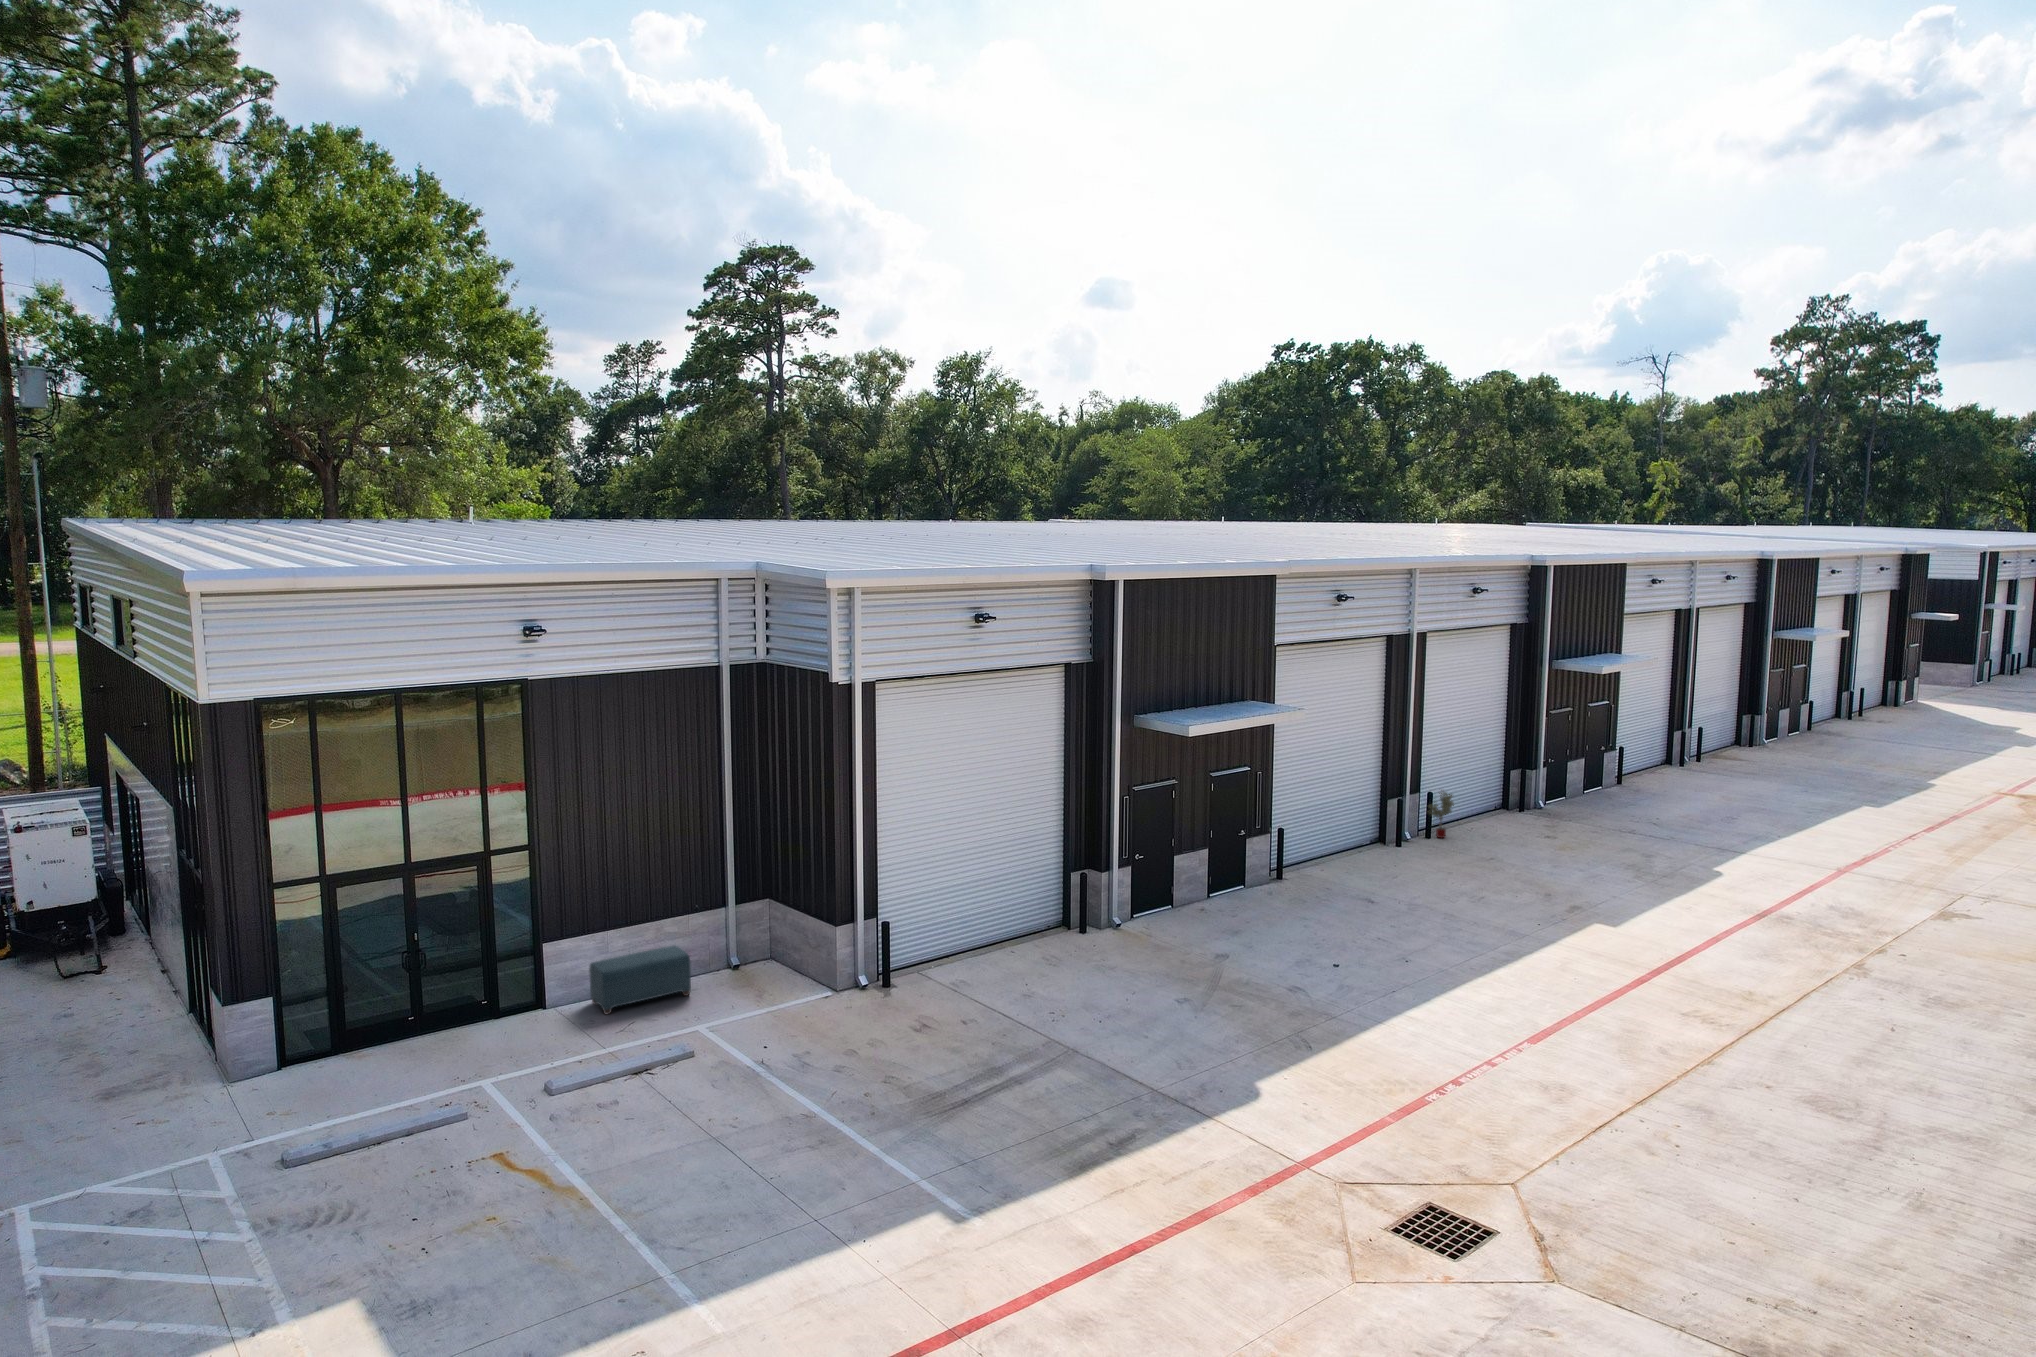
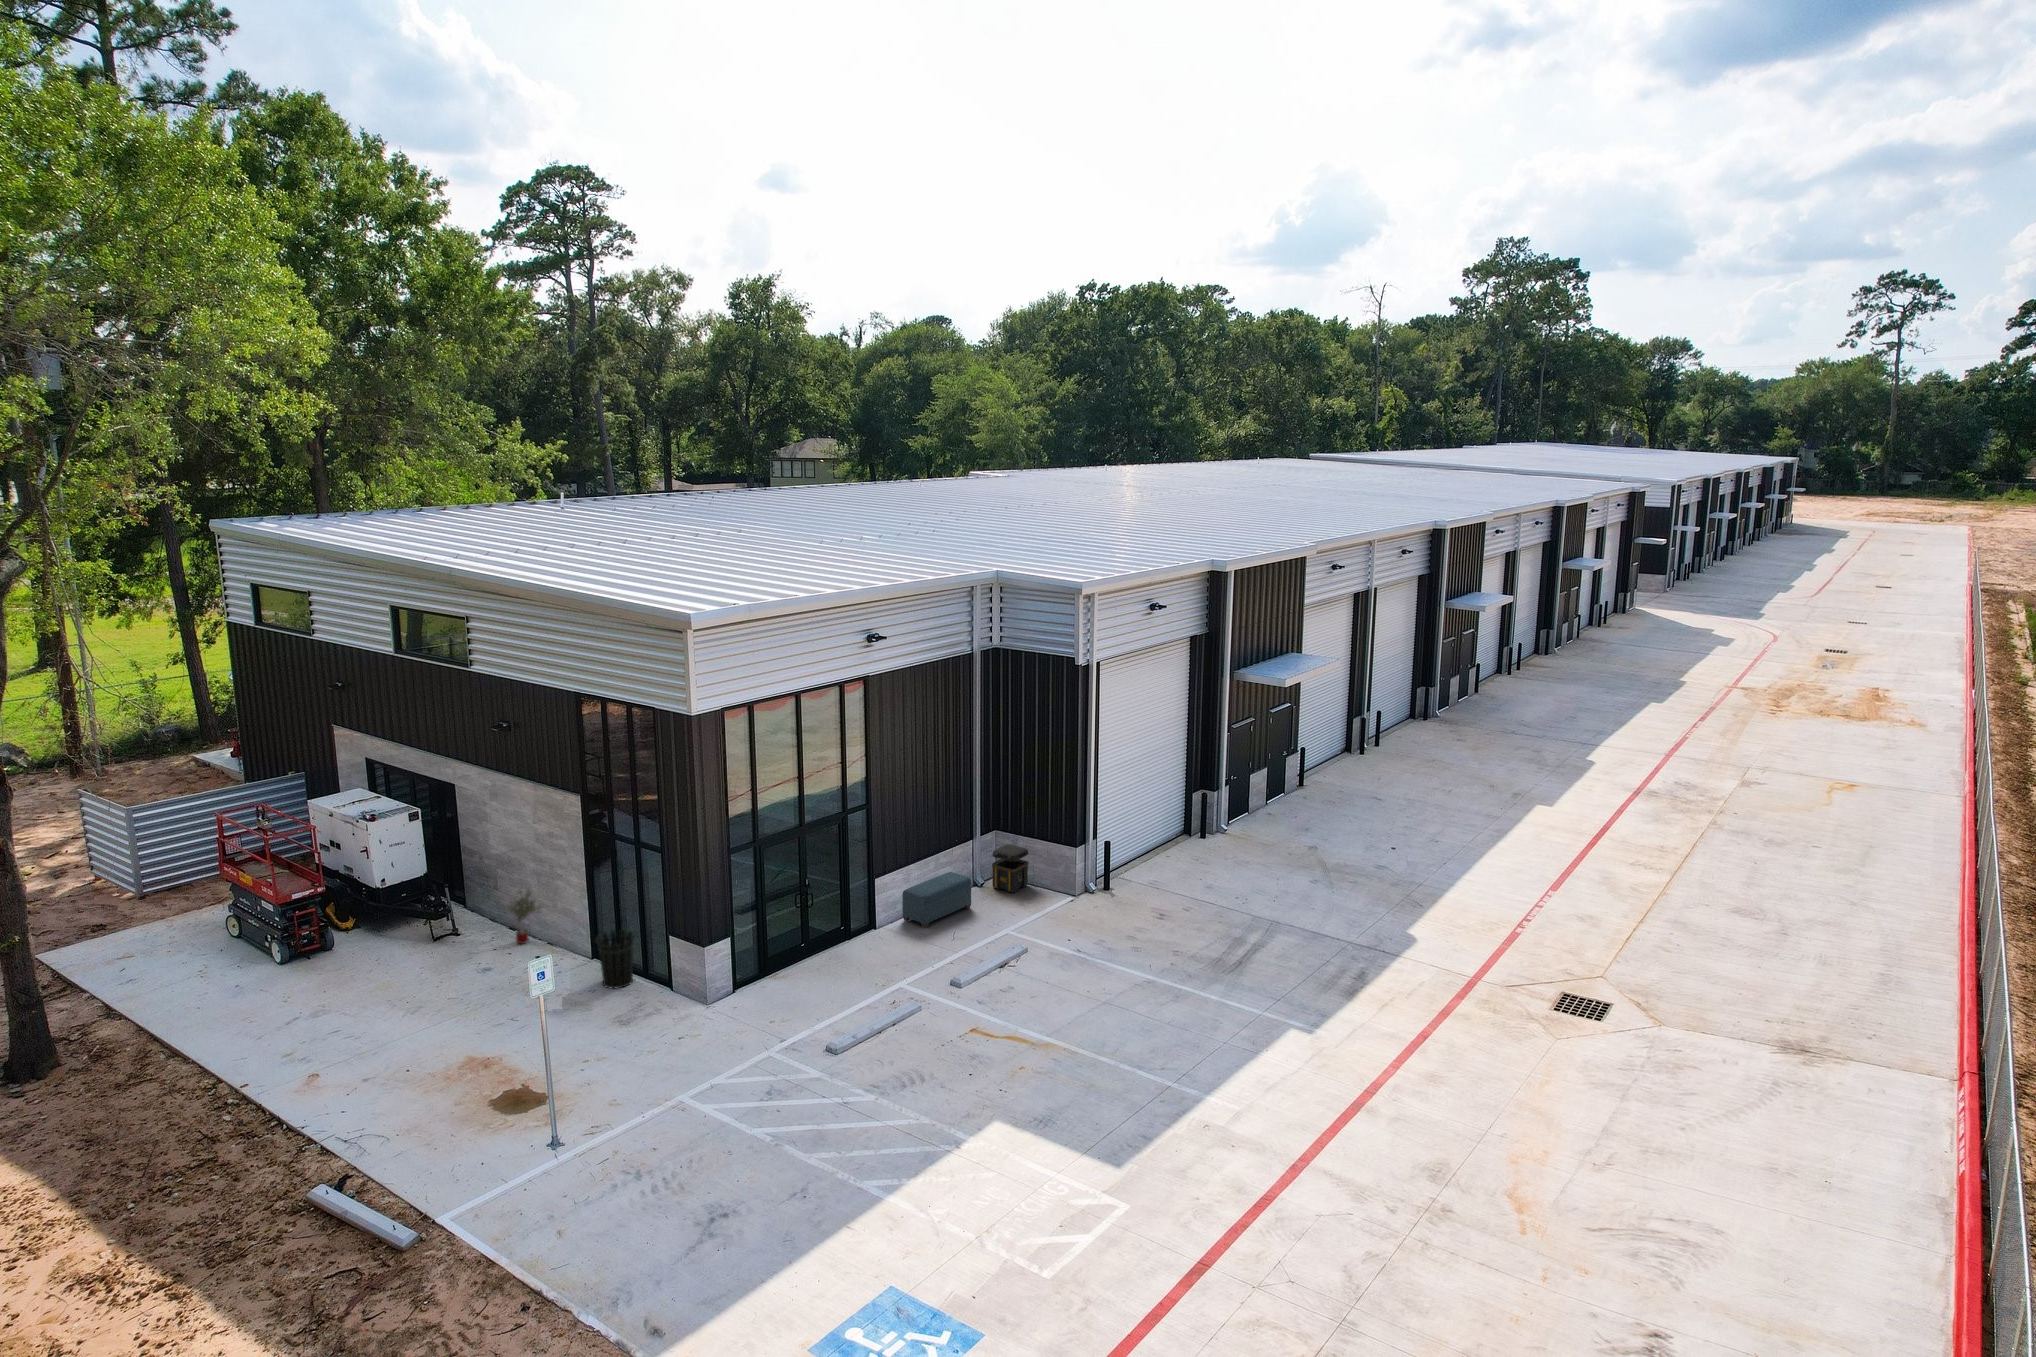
potted tree: present [1428,790,1454,838] -> present [508,887,541,944]
toolbox: none [744,917,793,980] -> present [992,844,1029,893]
waste bin: none [139,979,198,1053] -> present [595,930,635,988]

